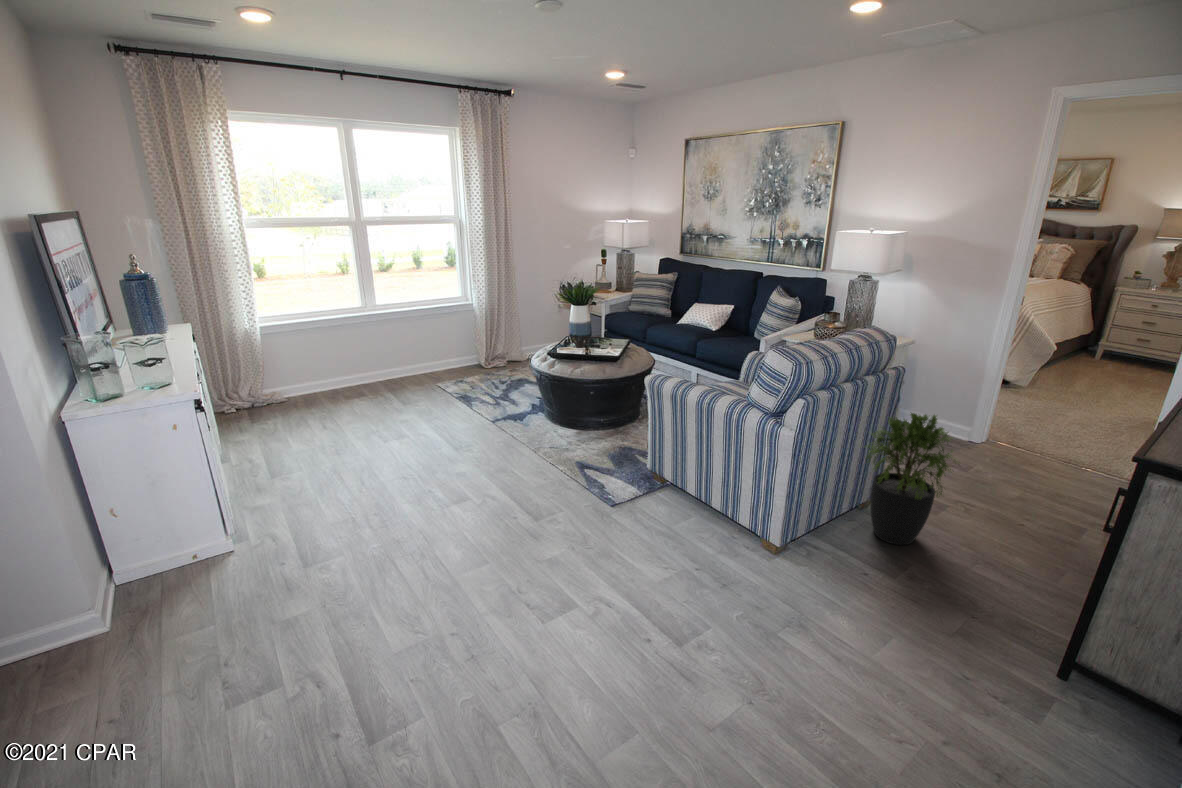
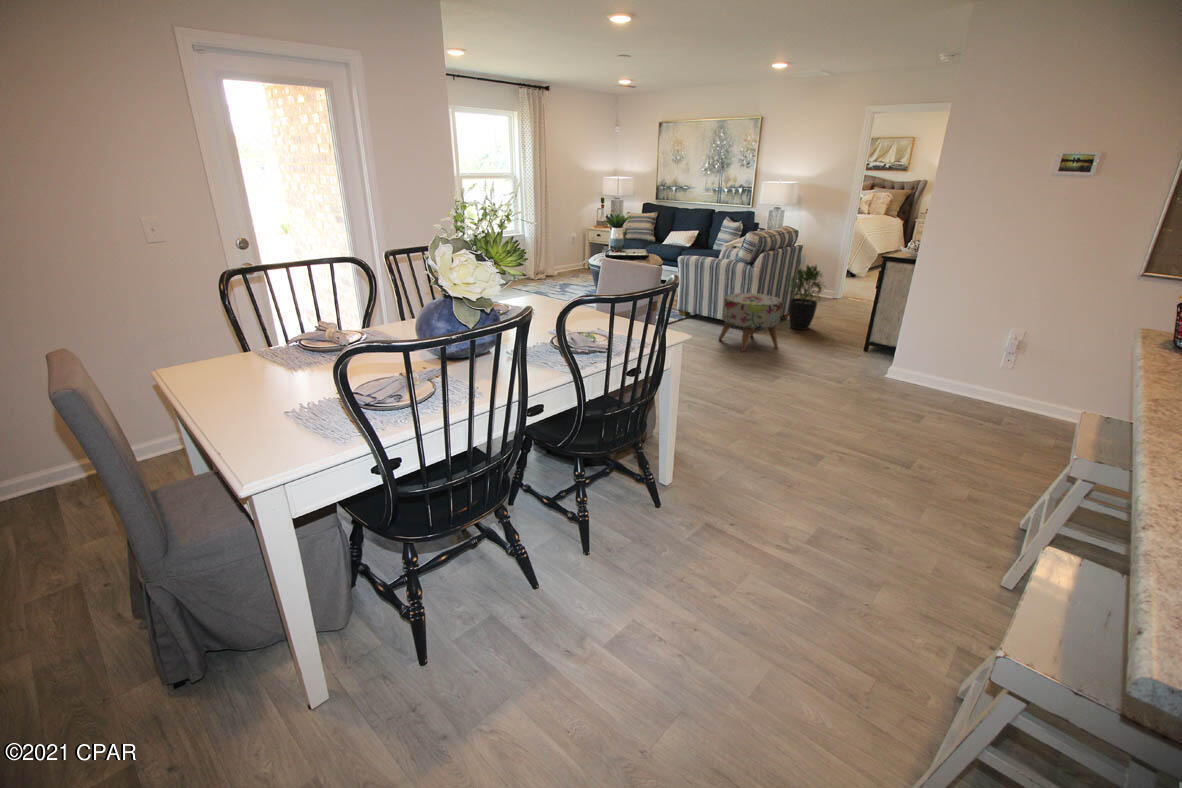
ottoman: none [700,476,842,635] -> present [719,293,782,352]

